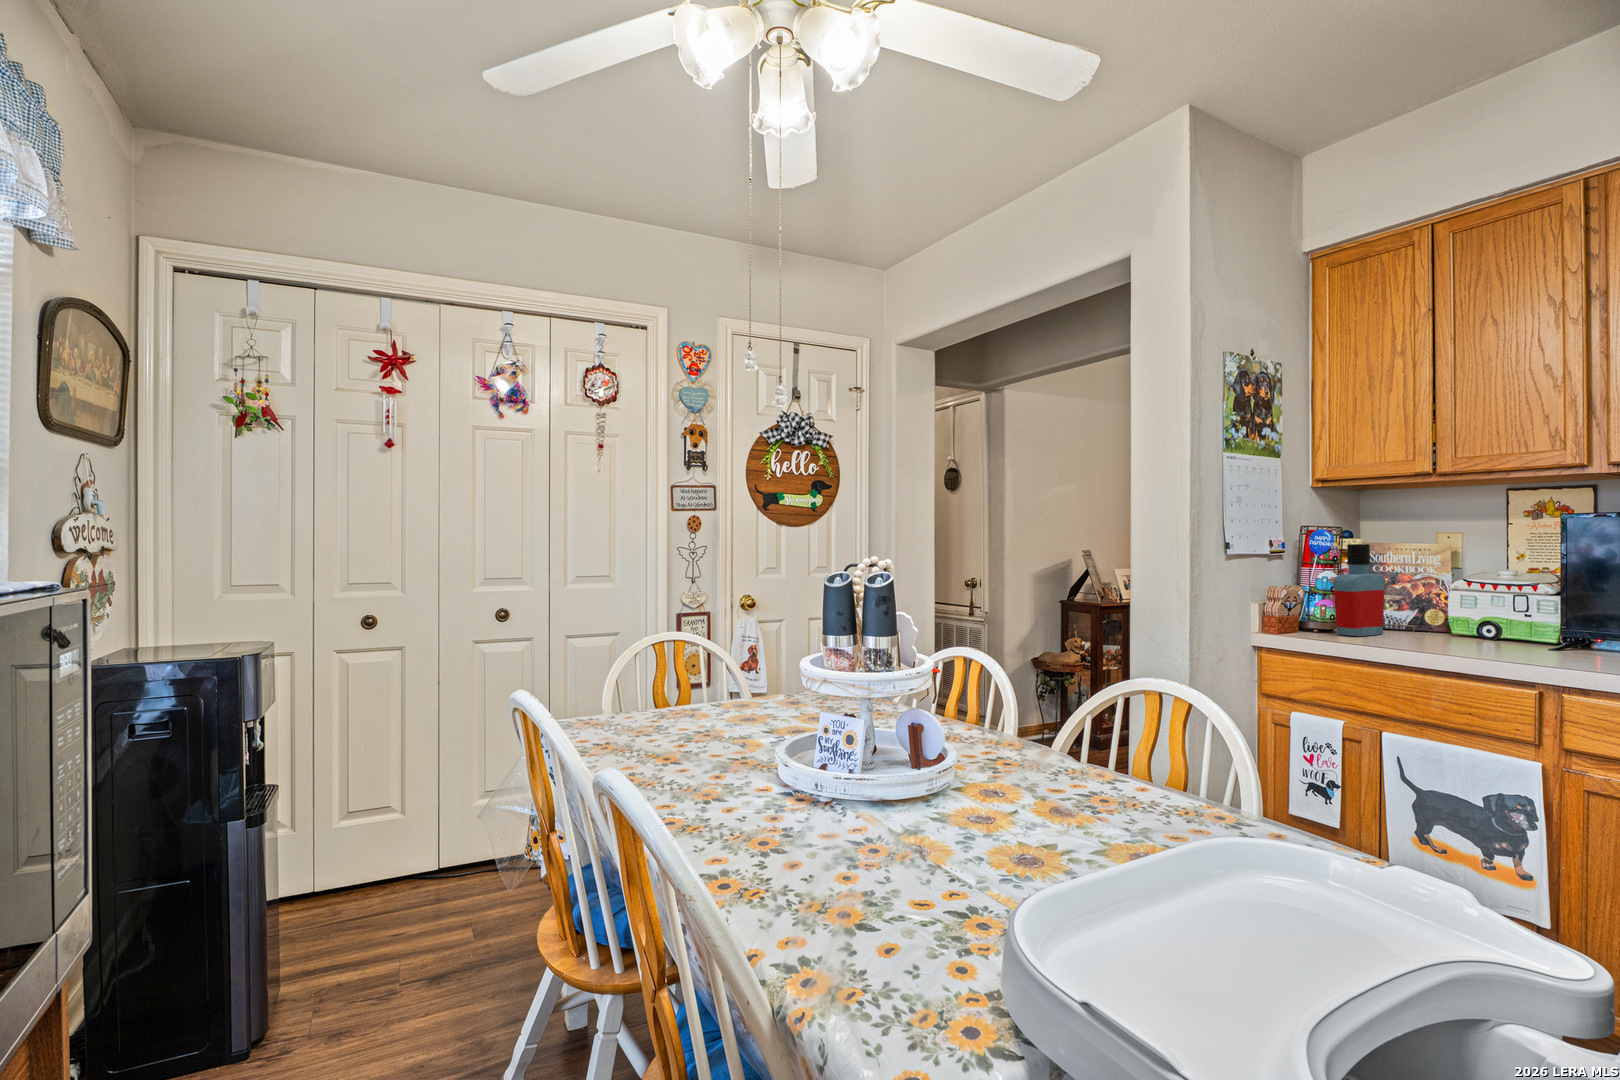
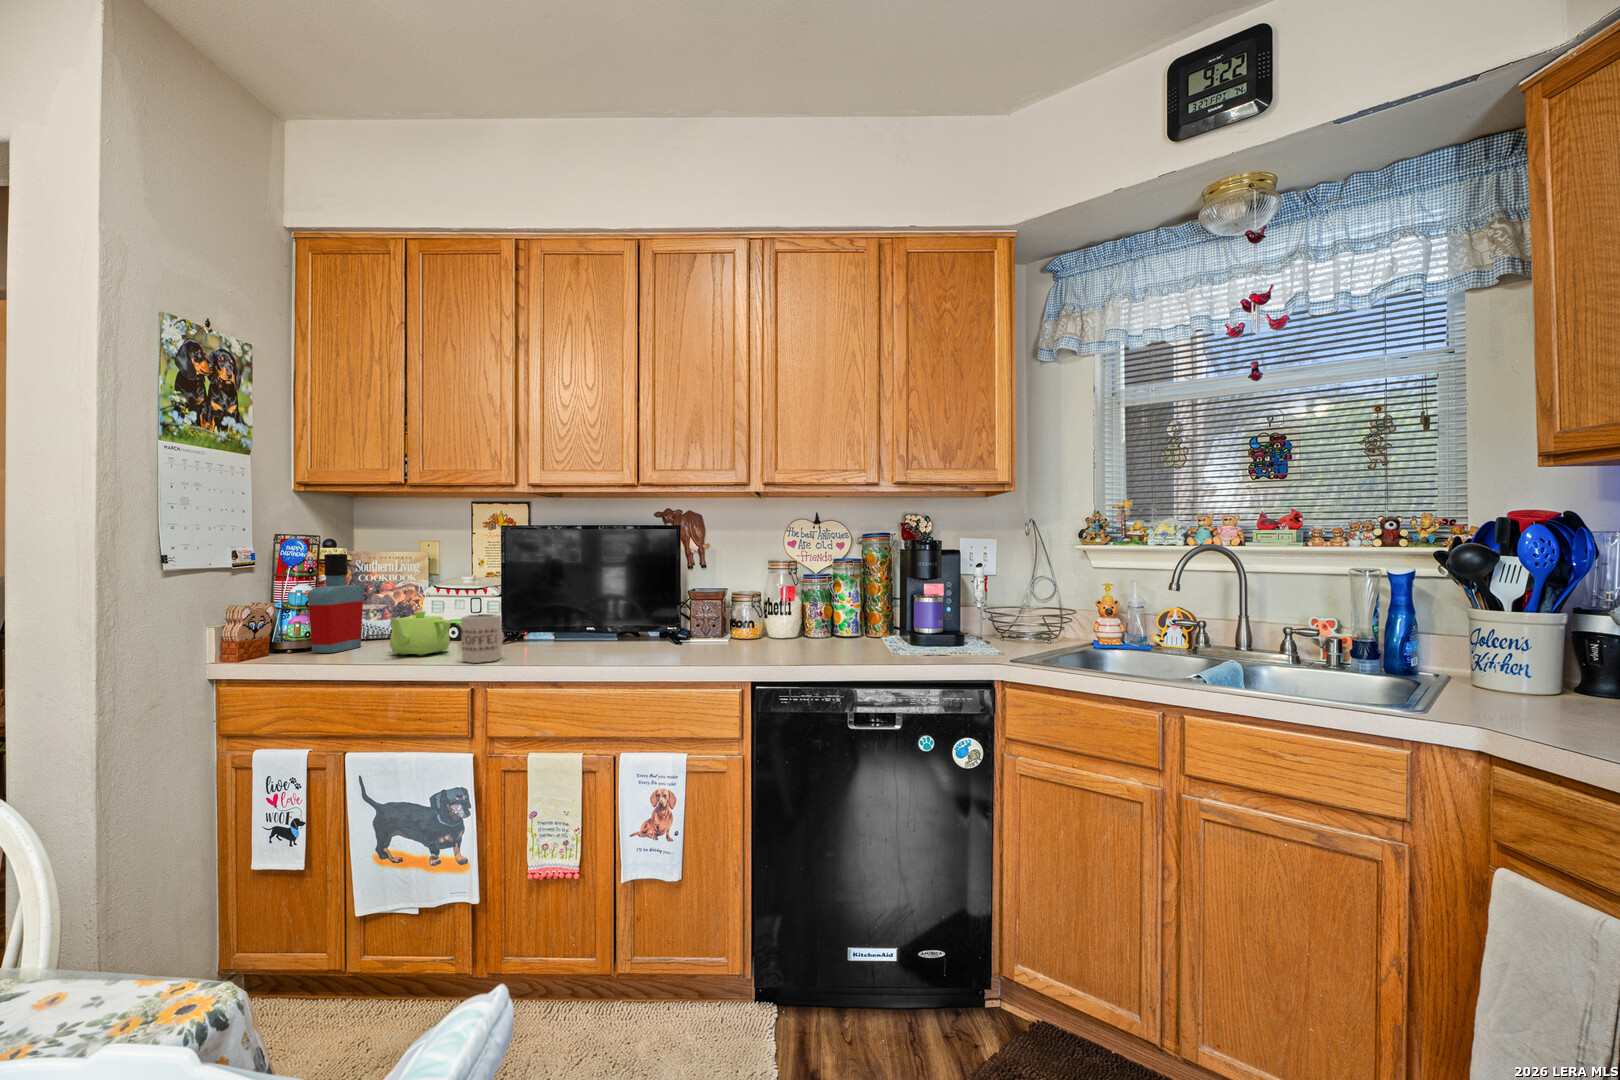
teapot: none [1420,603,1498,649] -> present [389,611,450,655]
mug: none [1520,611,1576,665] -> present [461,614,503,663]

